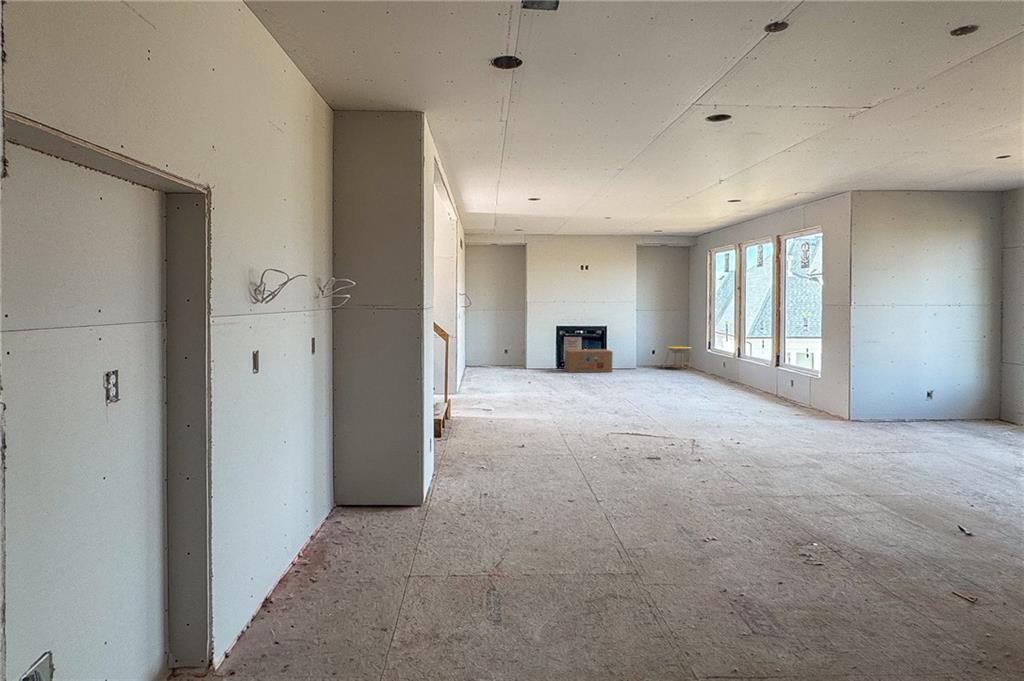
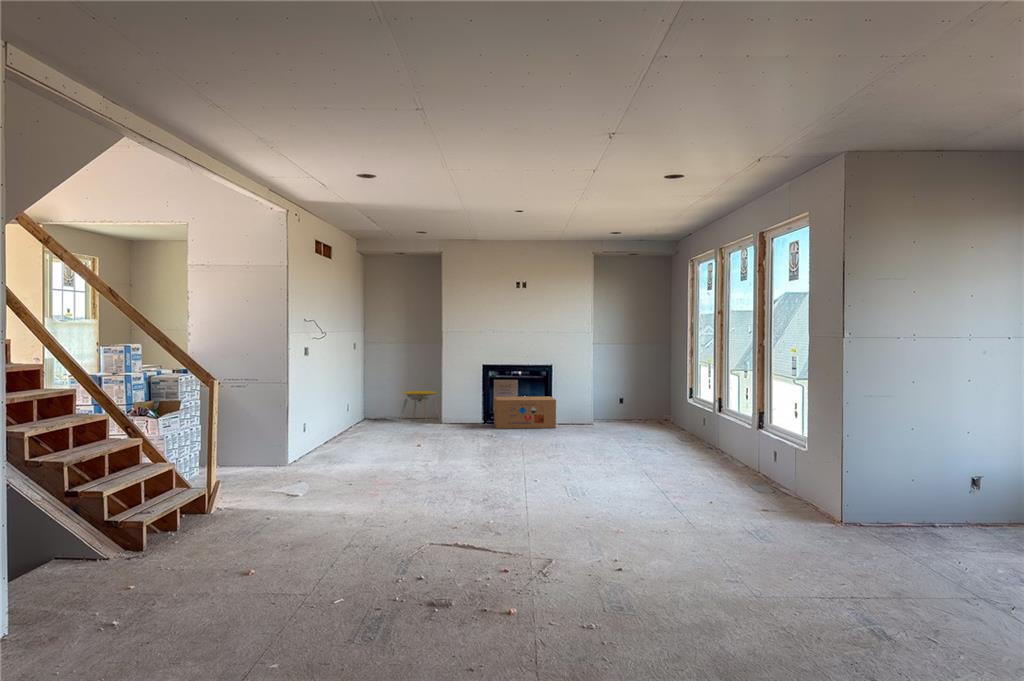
stool: present [663,347,694,368] -> present [399,391,441,423]

